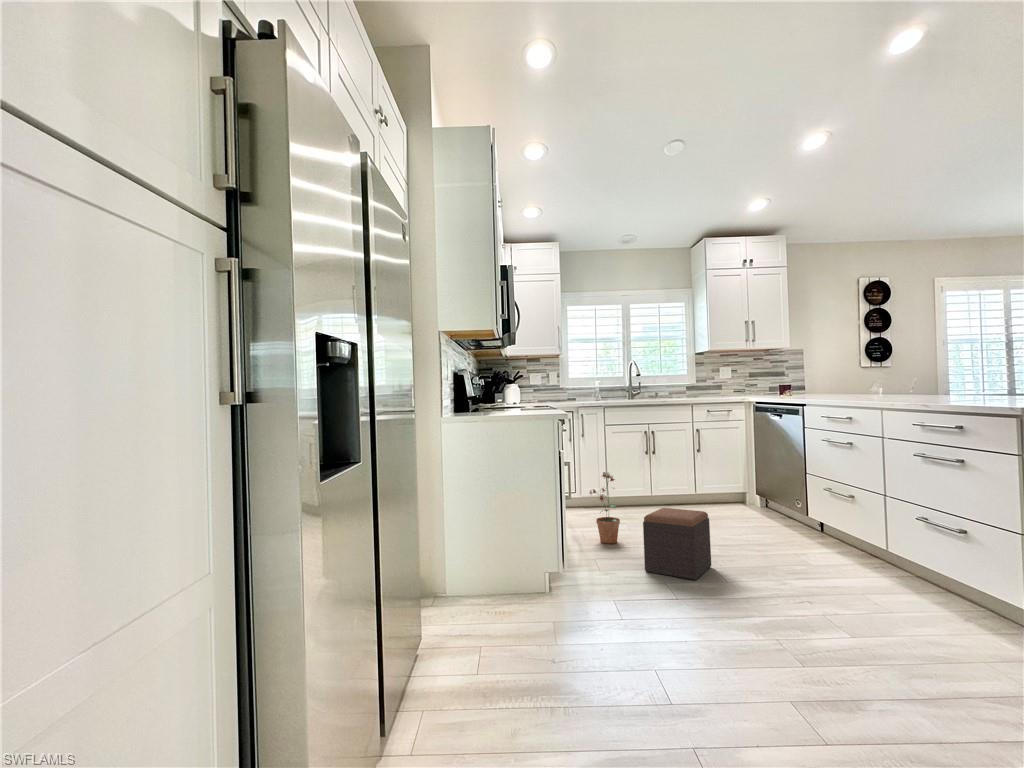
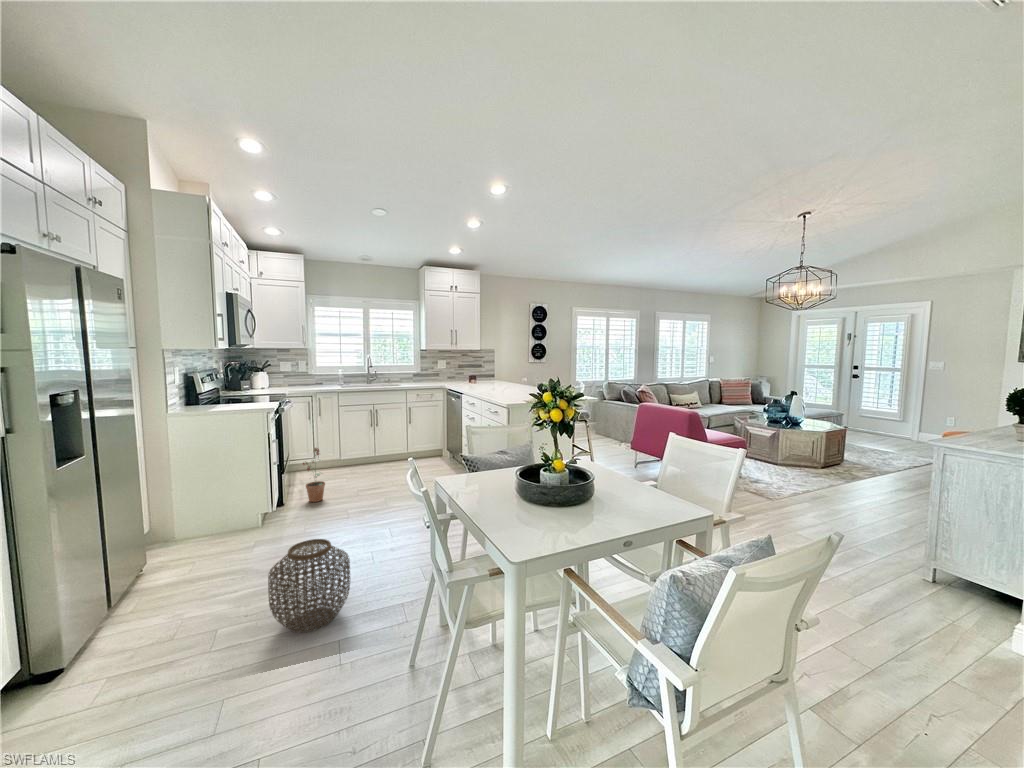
footstool: present [643,508,711,580] -> none [322,475,377,528]
woven basket: none [685,575,804,714] -> present [268,539,350,632]

